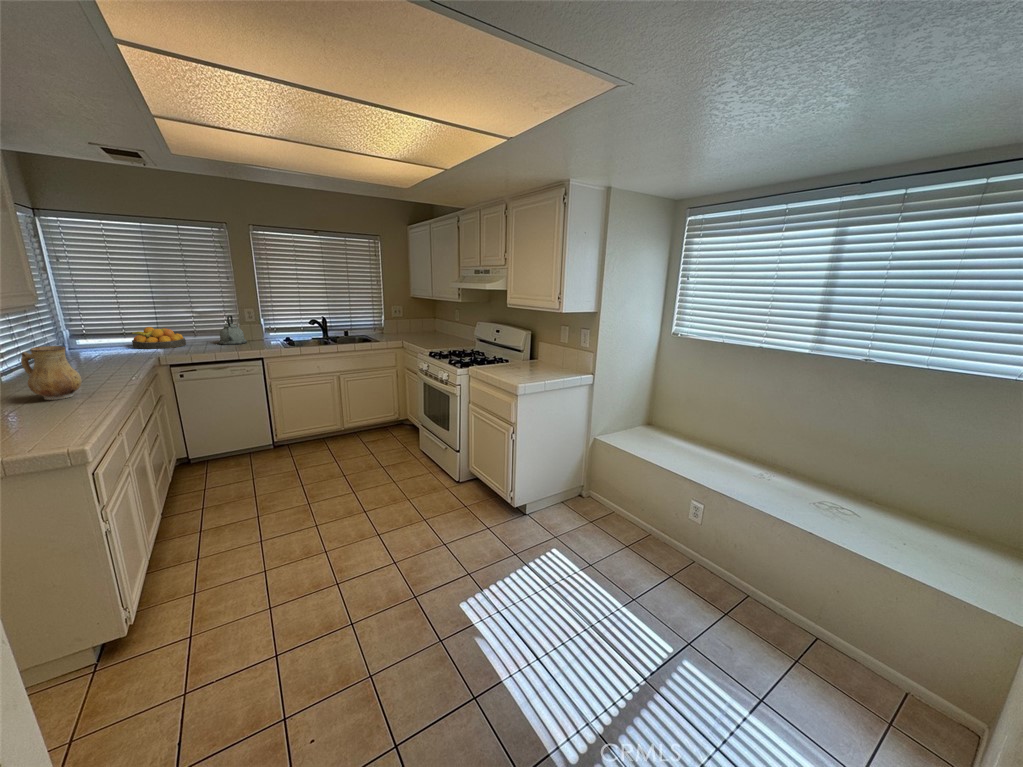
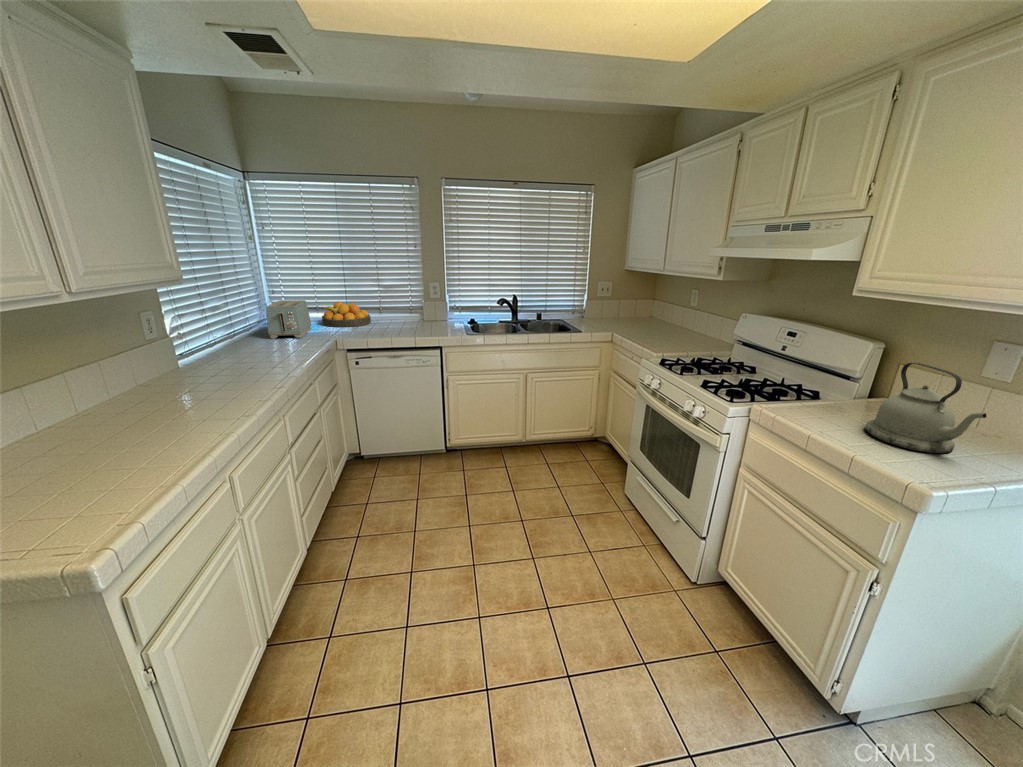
kettle: present [218,315,247,345] -> present [865,363,986,453]
toaster: none [80,326,124,360] -> present [267,300,311,339]
ceramic pitcher: present [21,346,82,400] -> none [153,336,216,409]

